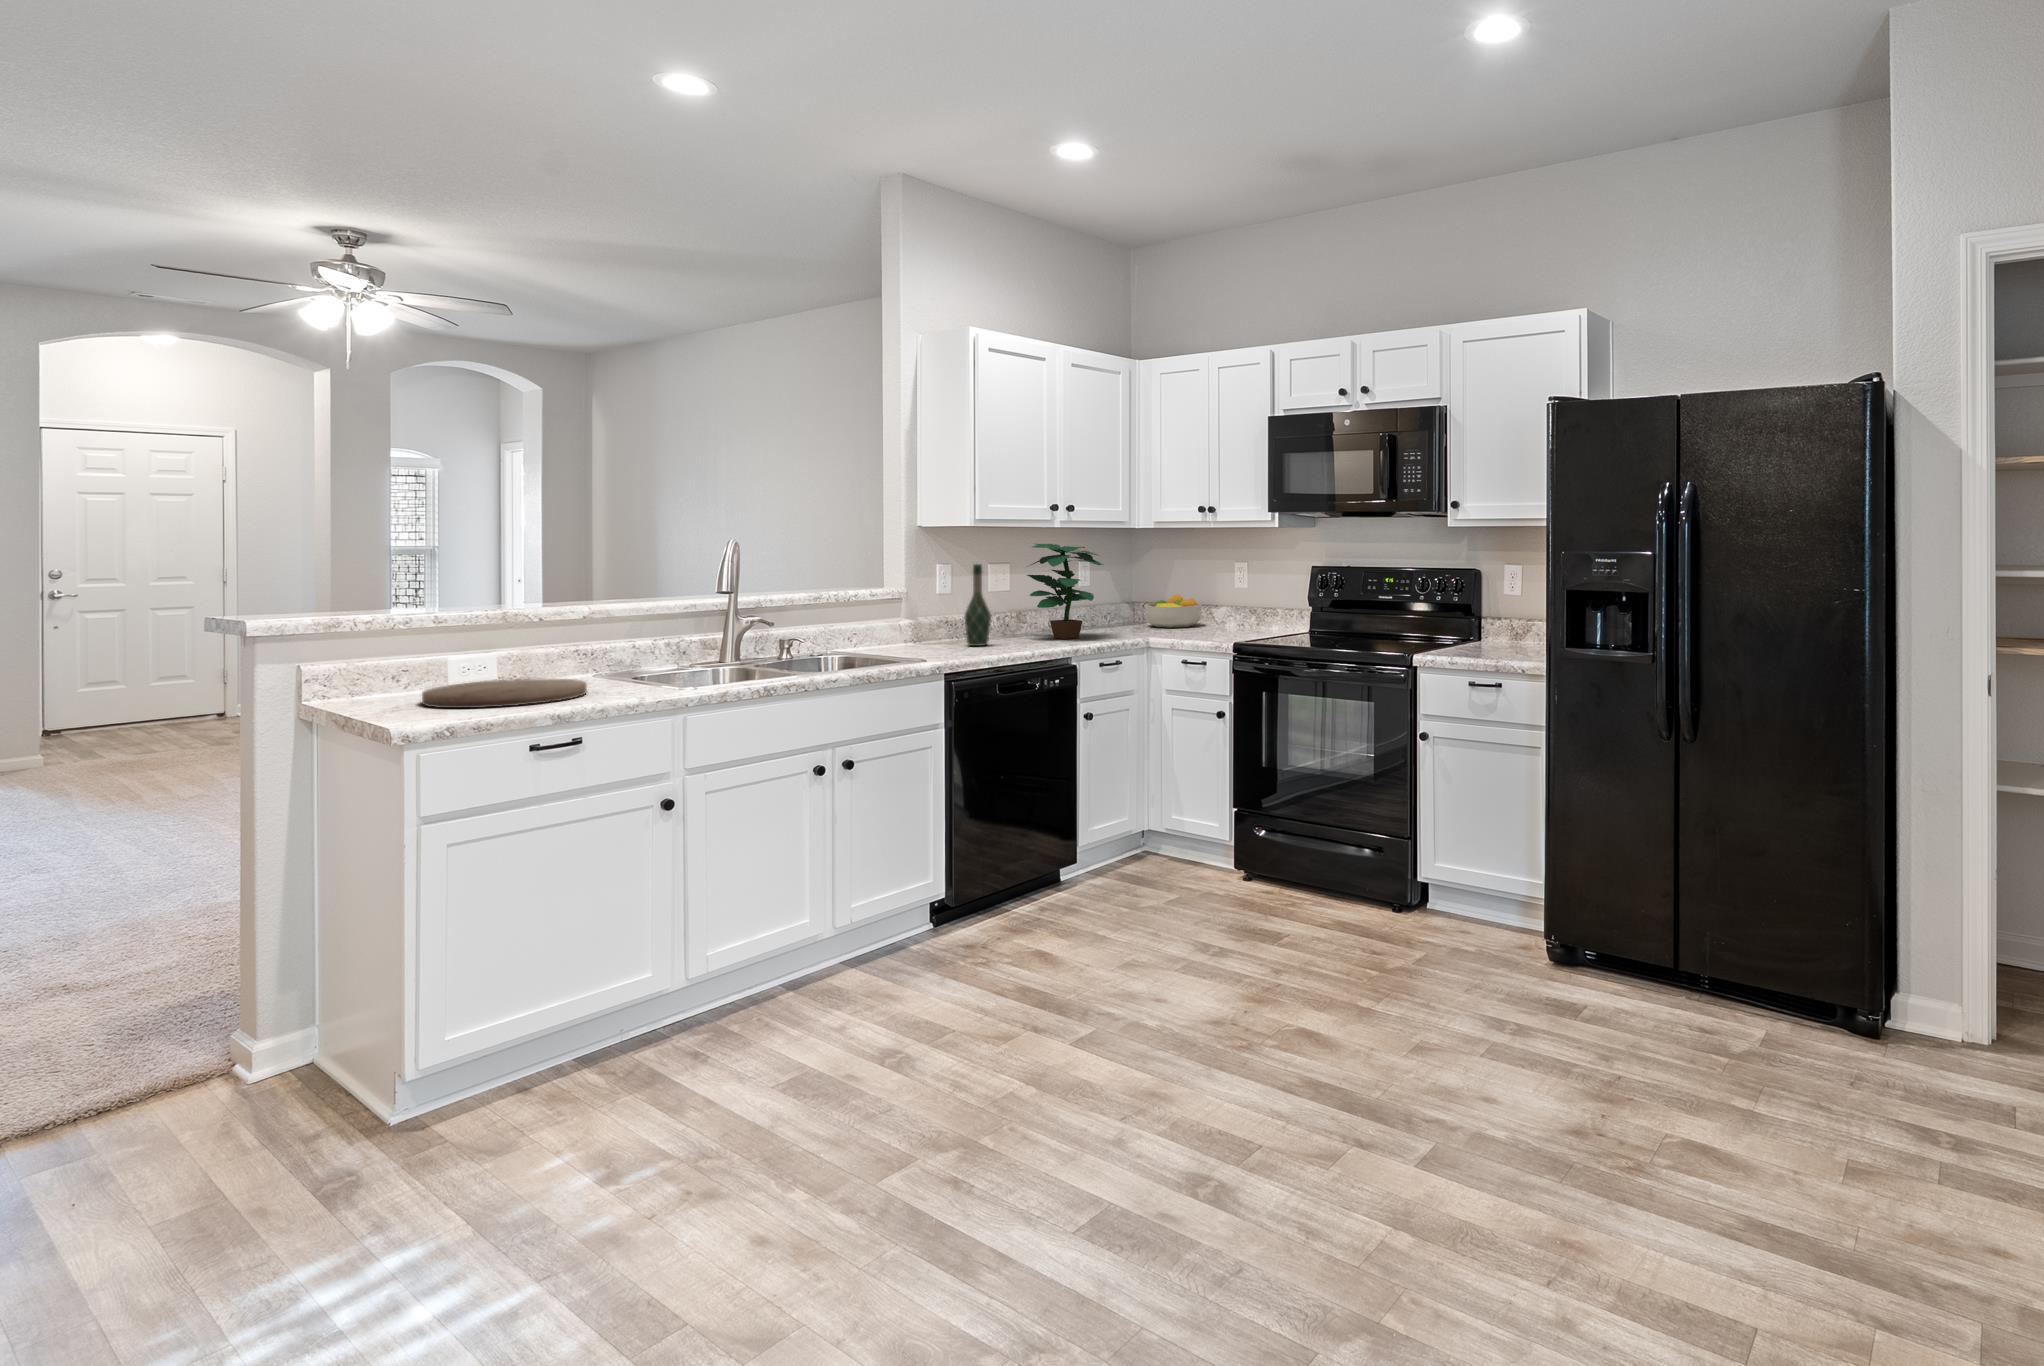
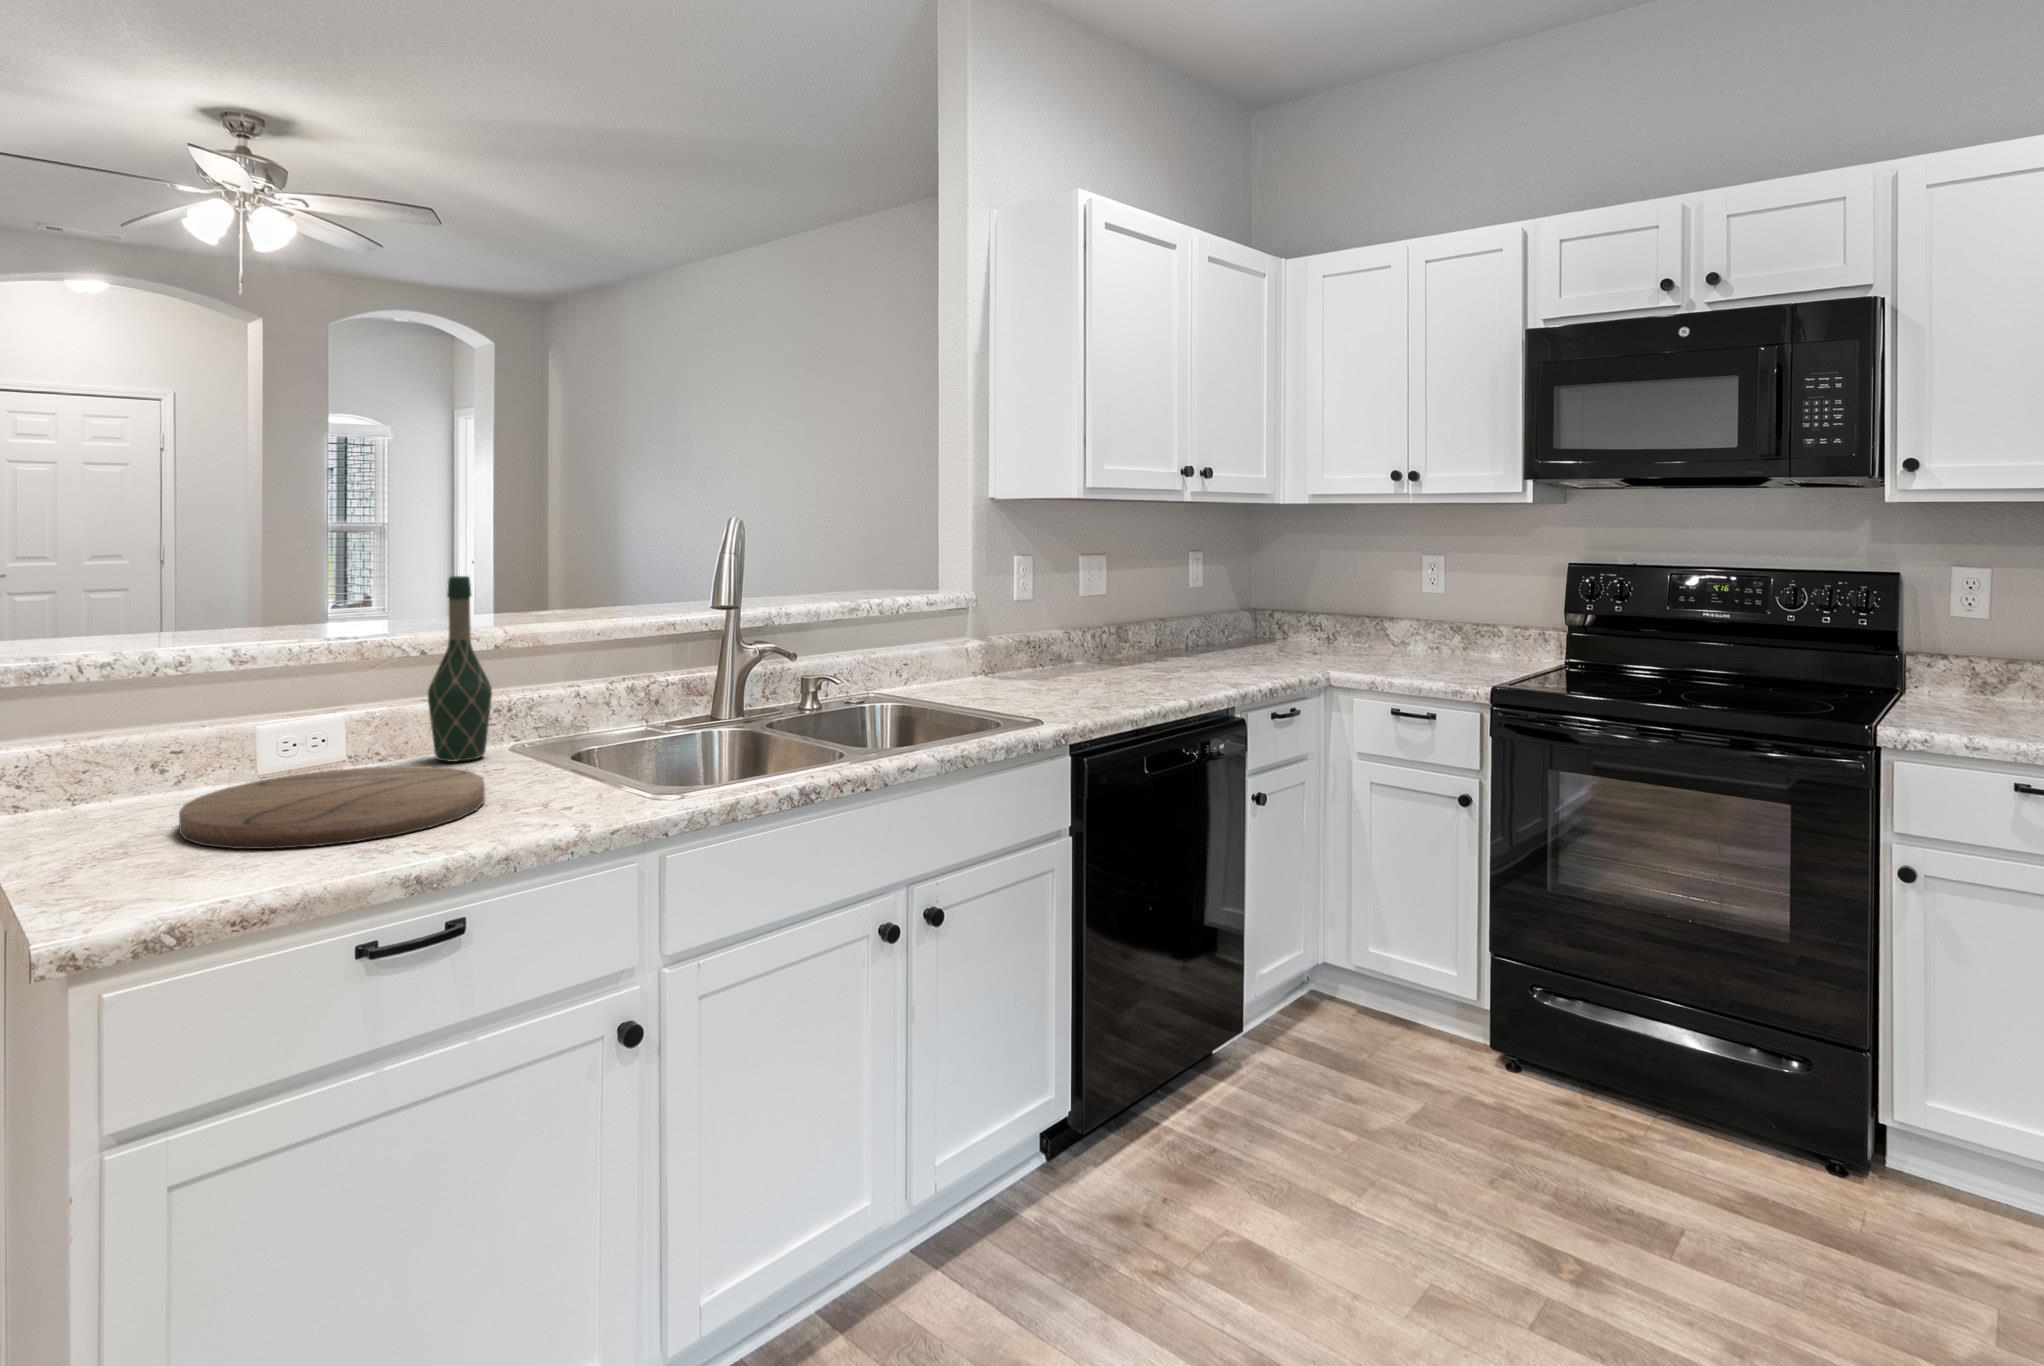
potted plant: present [1027,544,1103,639] -> none [1138,526,1267,672]
wine bottle: present [964,564,991,646] -> present [428,576,492,762]
fruit bowl: present [1144,594,1202,628] -> none [1289,599,1375,651]

